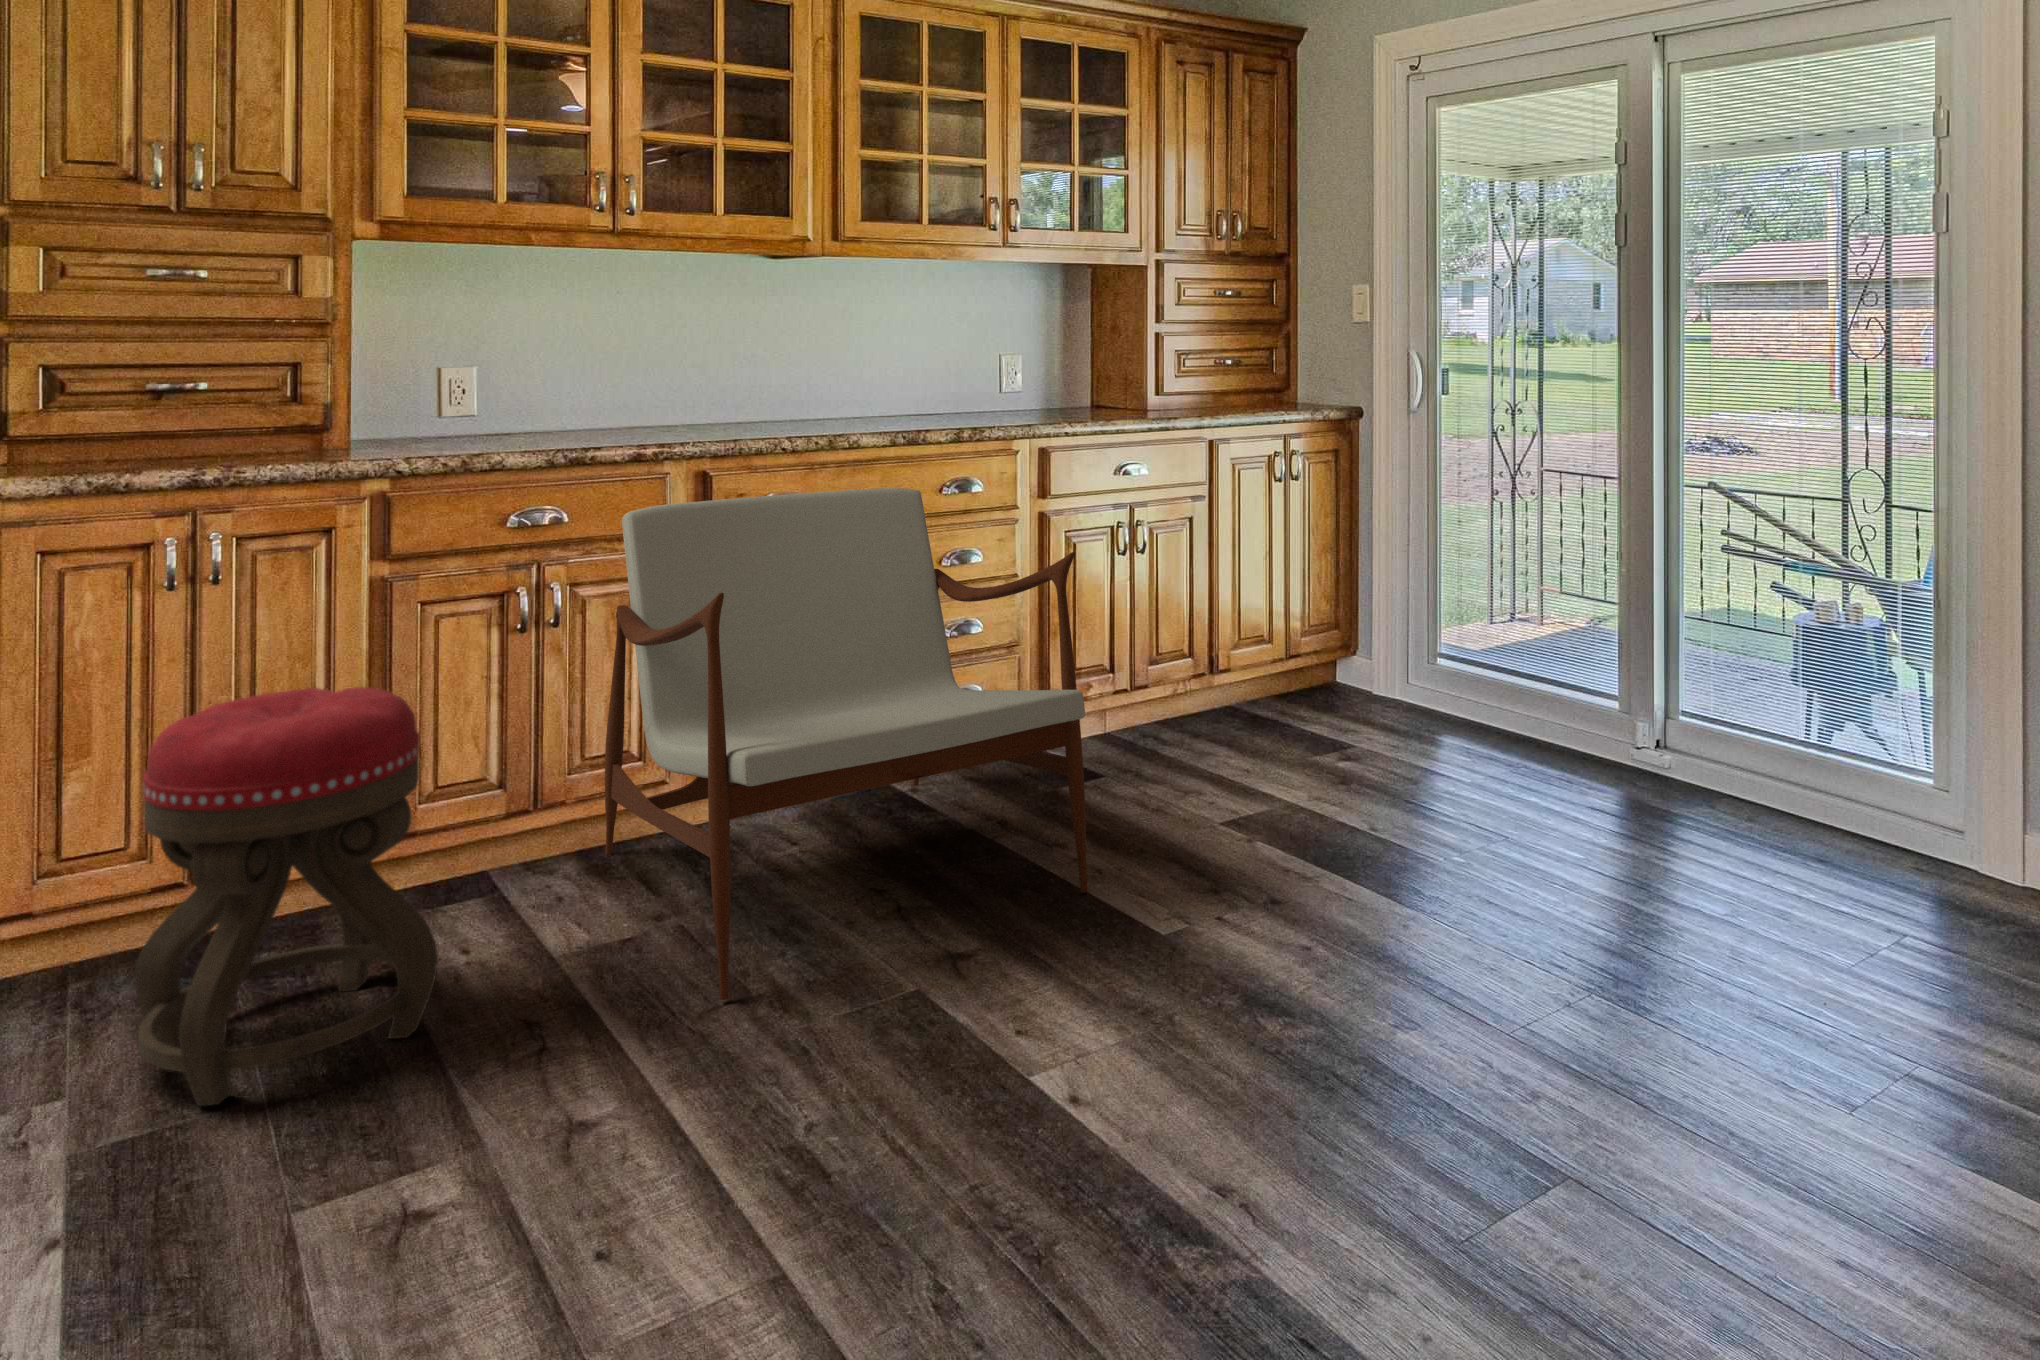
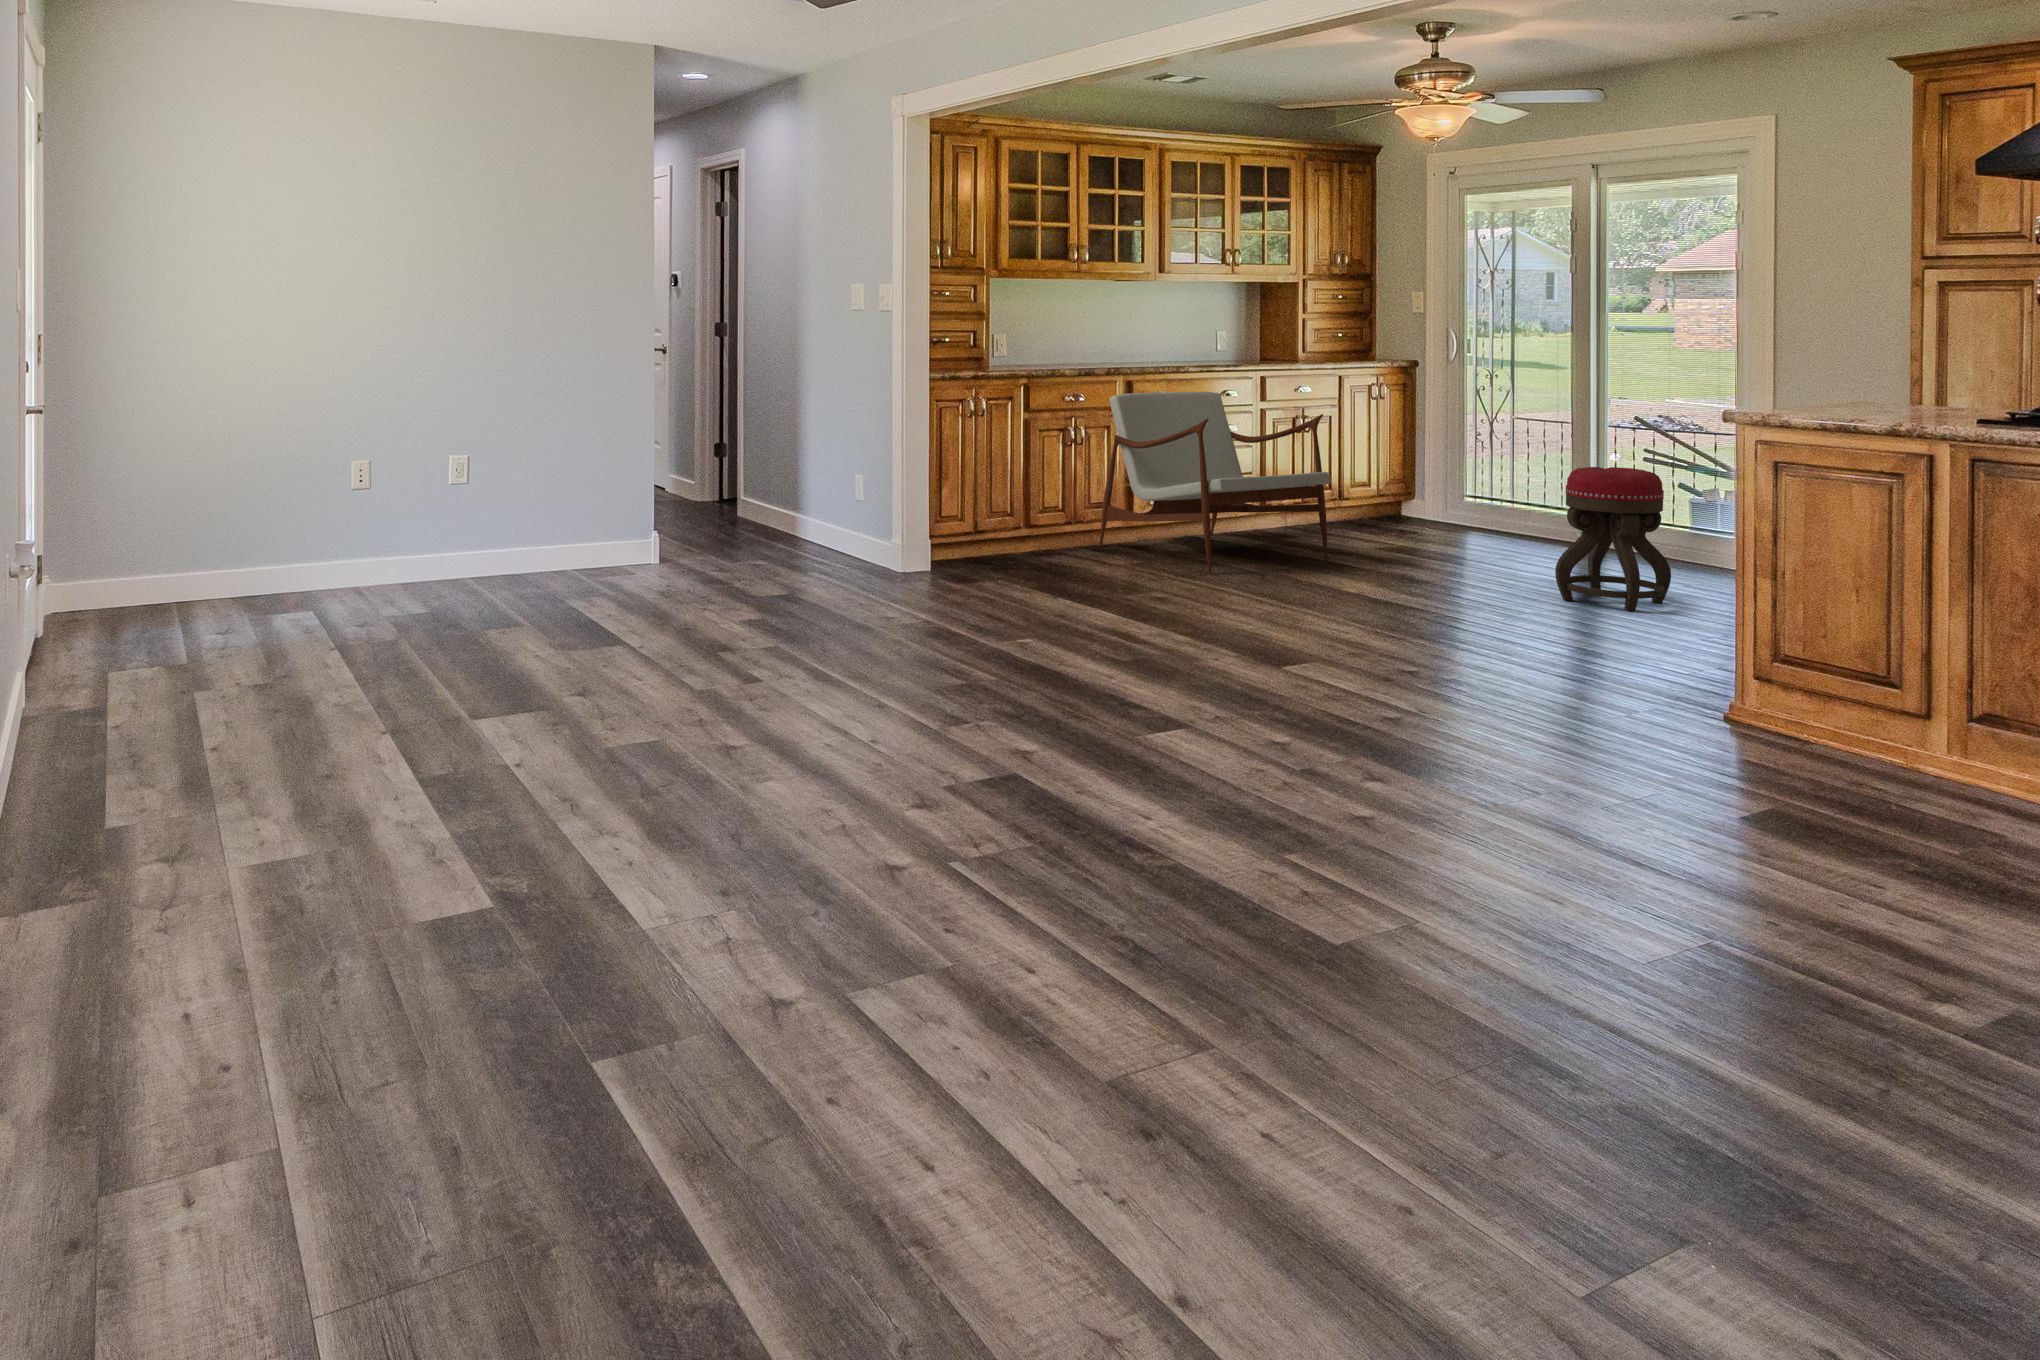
ottoman: present [135,687,438,1106] -> present [1555,467,1671,611]

